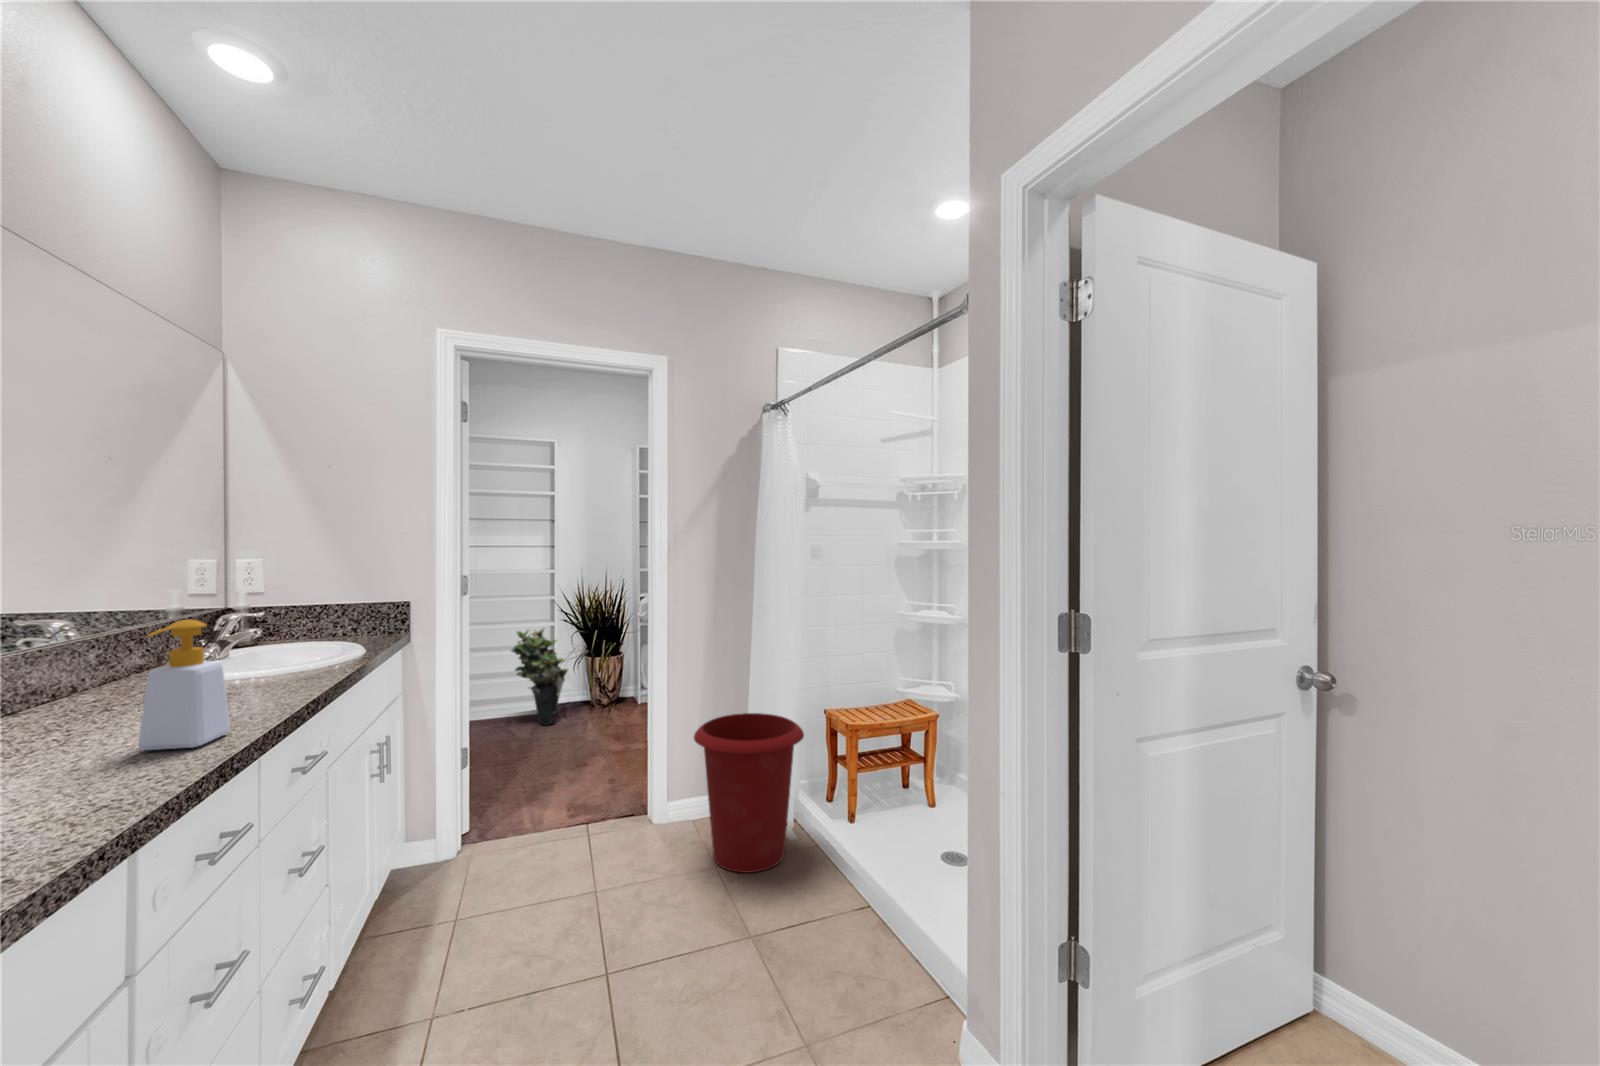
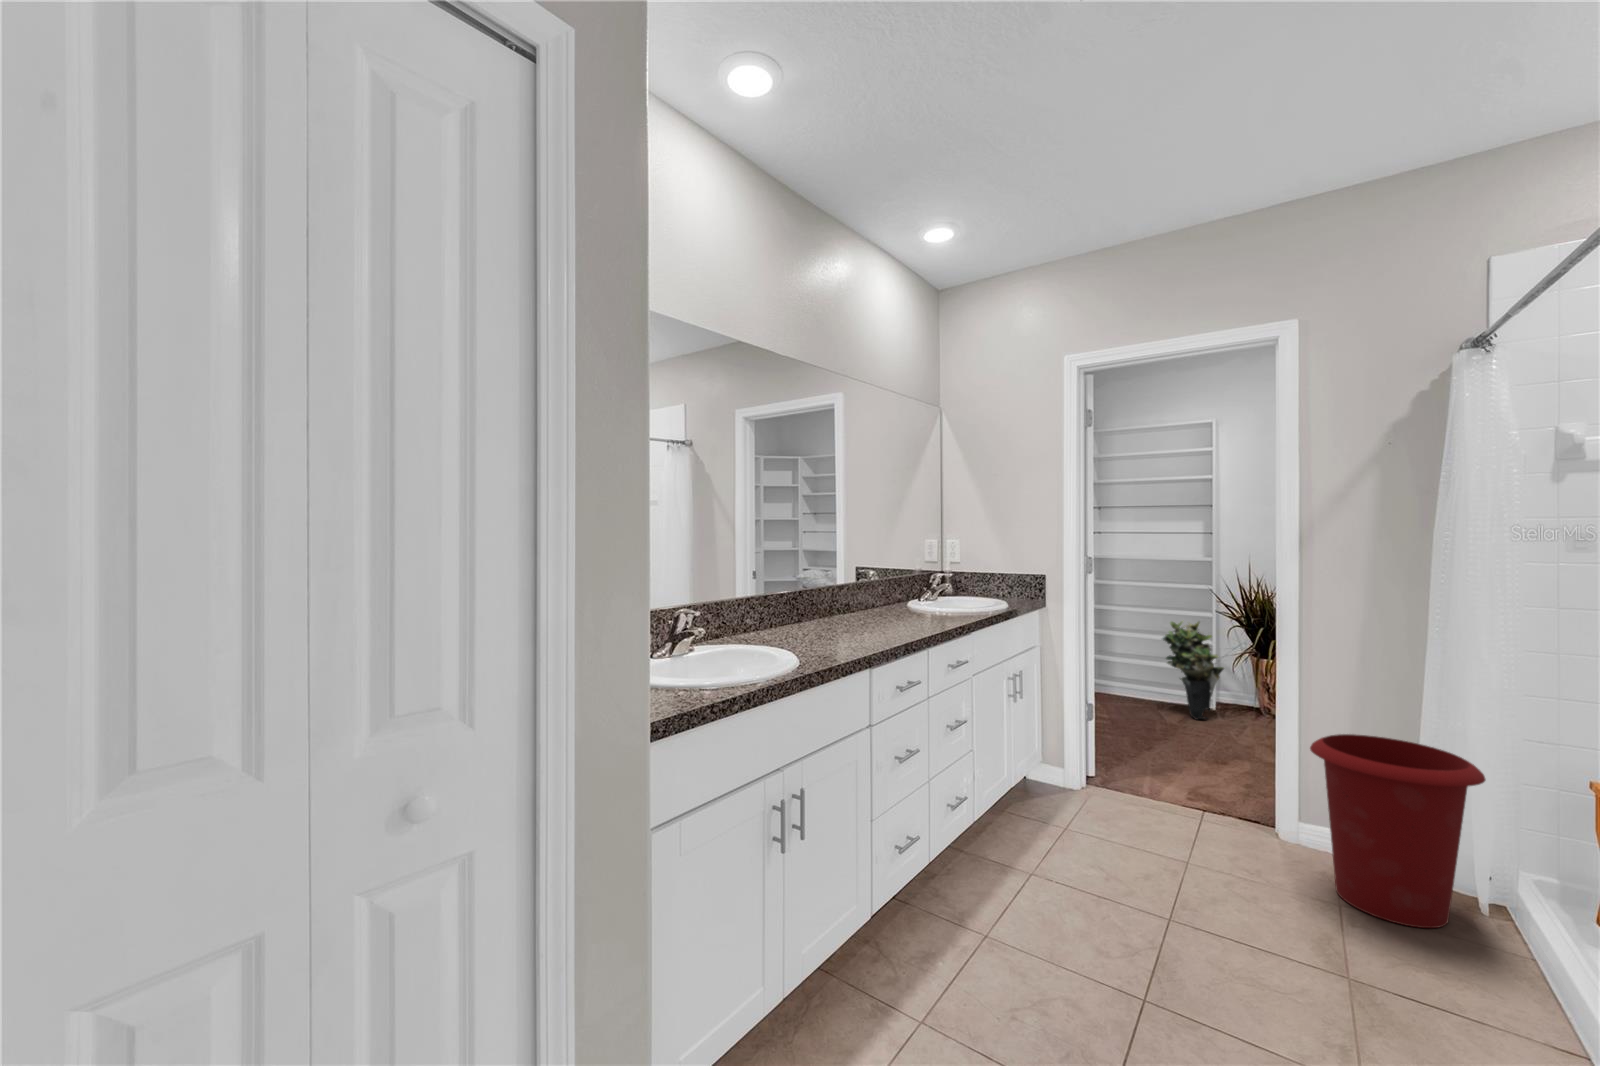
soap bottle: present [138,620,230,750] -> none [878,565,915,633]

